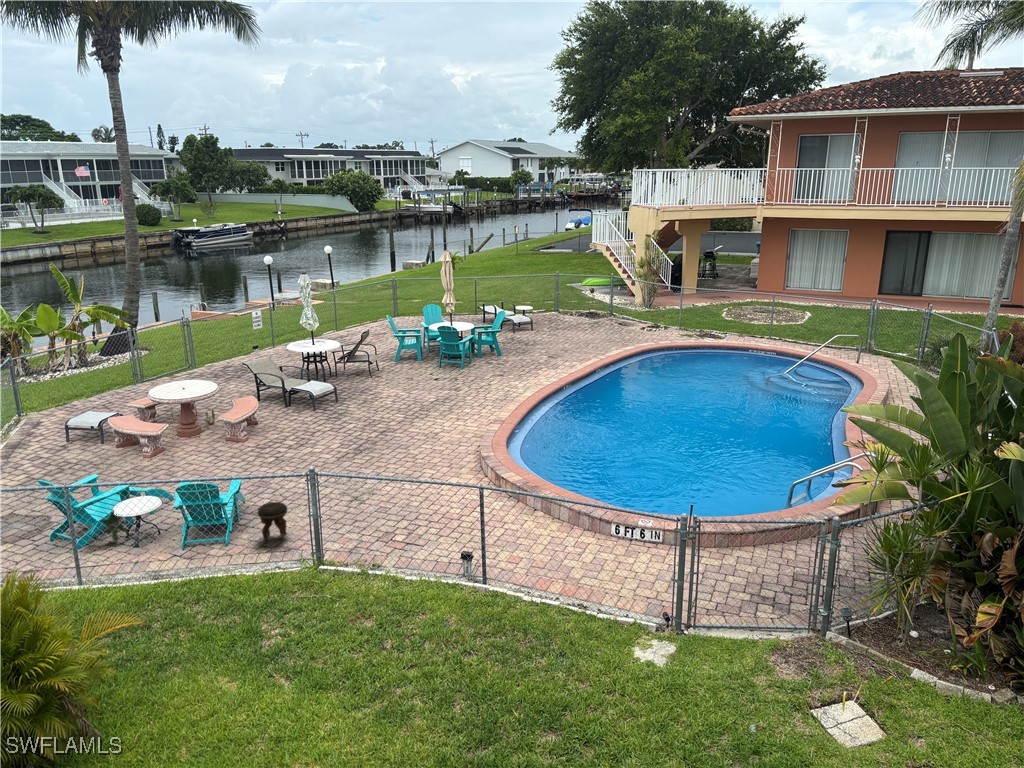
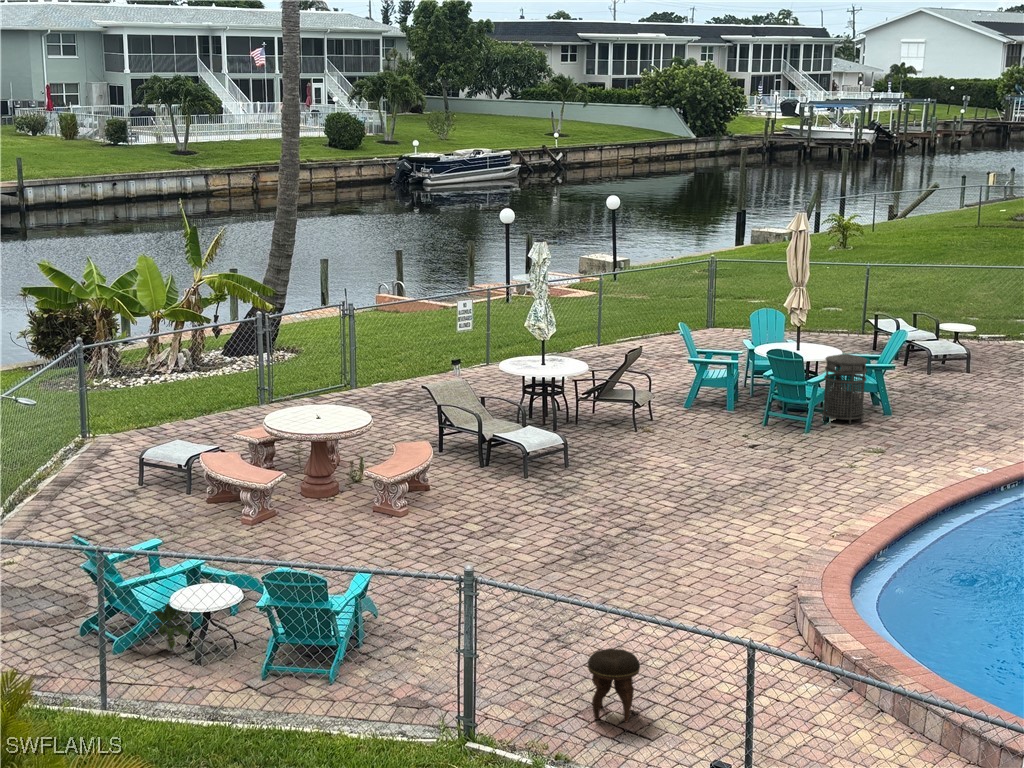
trash can: none [468,326,490,363] -> present [822,354,867,425]
footstool: present [258,502,287,542] -> present [588,648,640,722]

